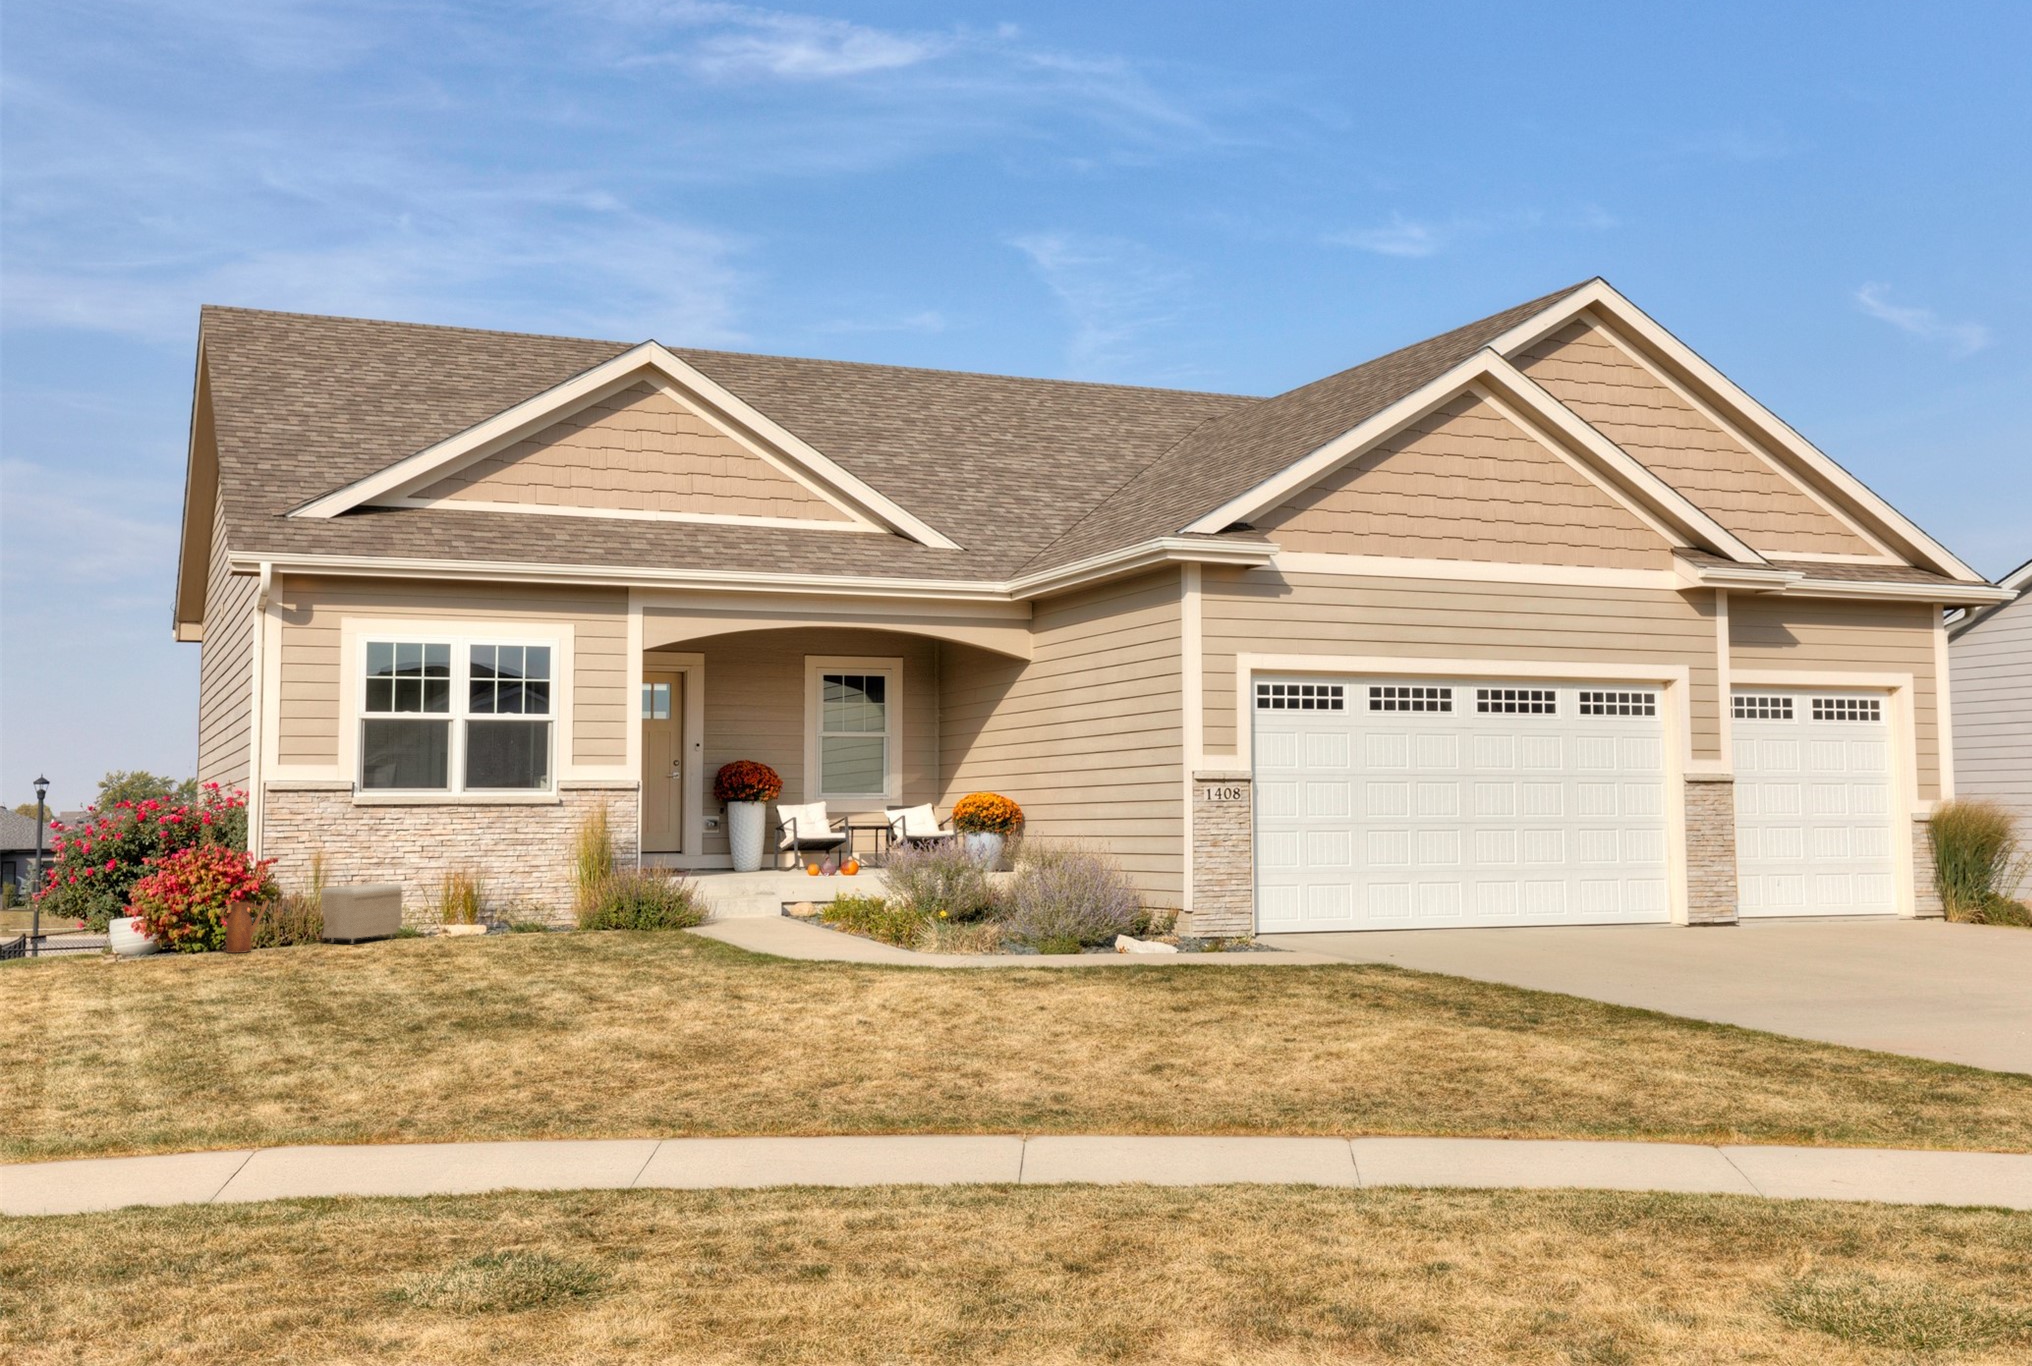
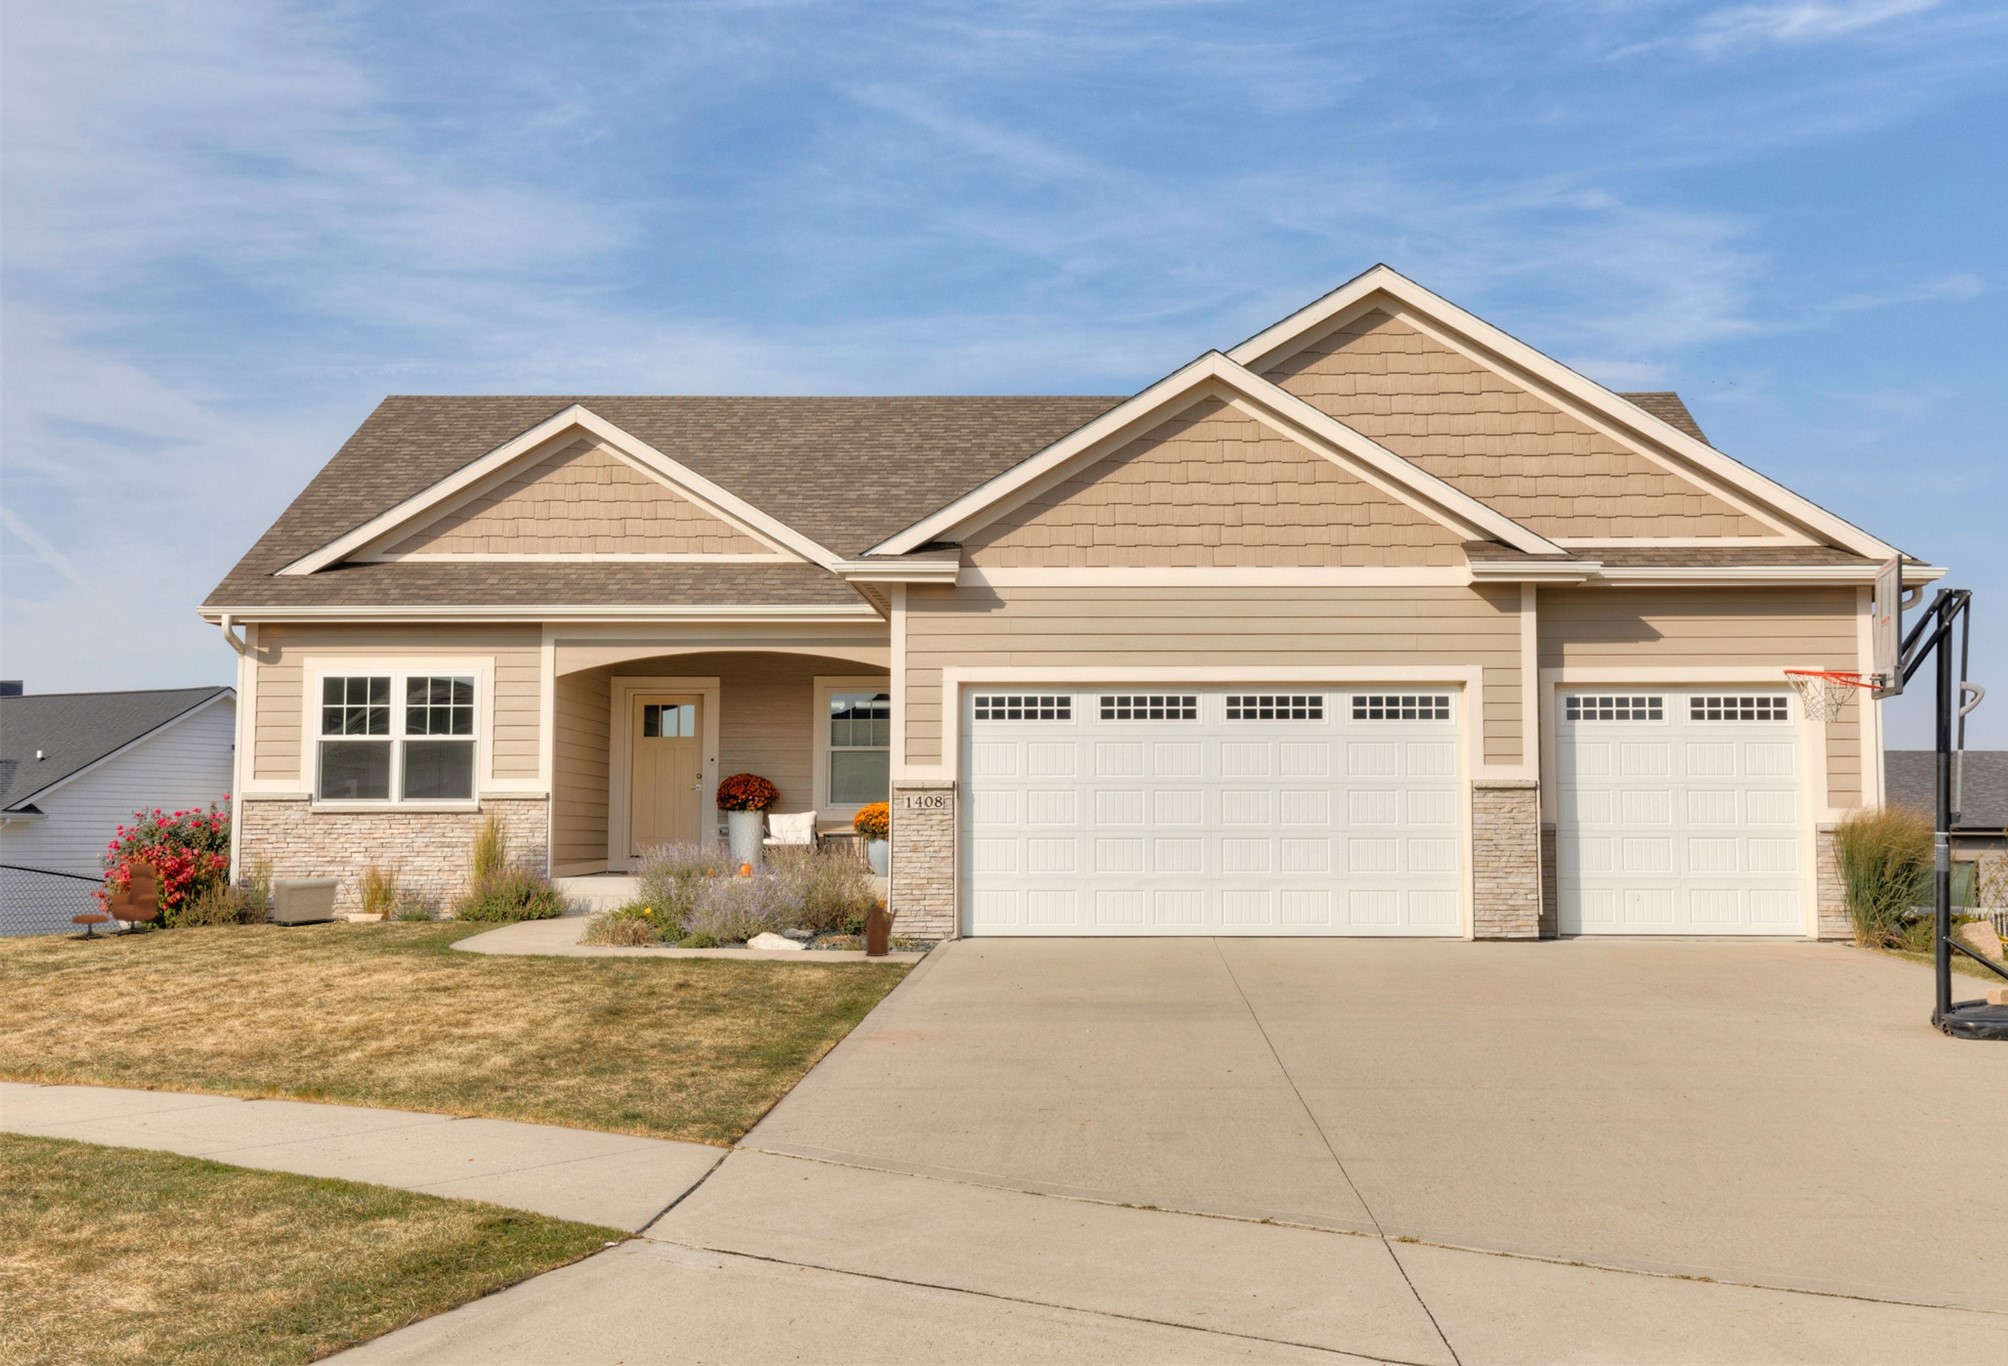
lounge chair: none [103,870,202,966] -> present [72,864,159,939]
watering can: present [222,900,269,953] -> present [865,907,898,956]

